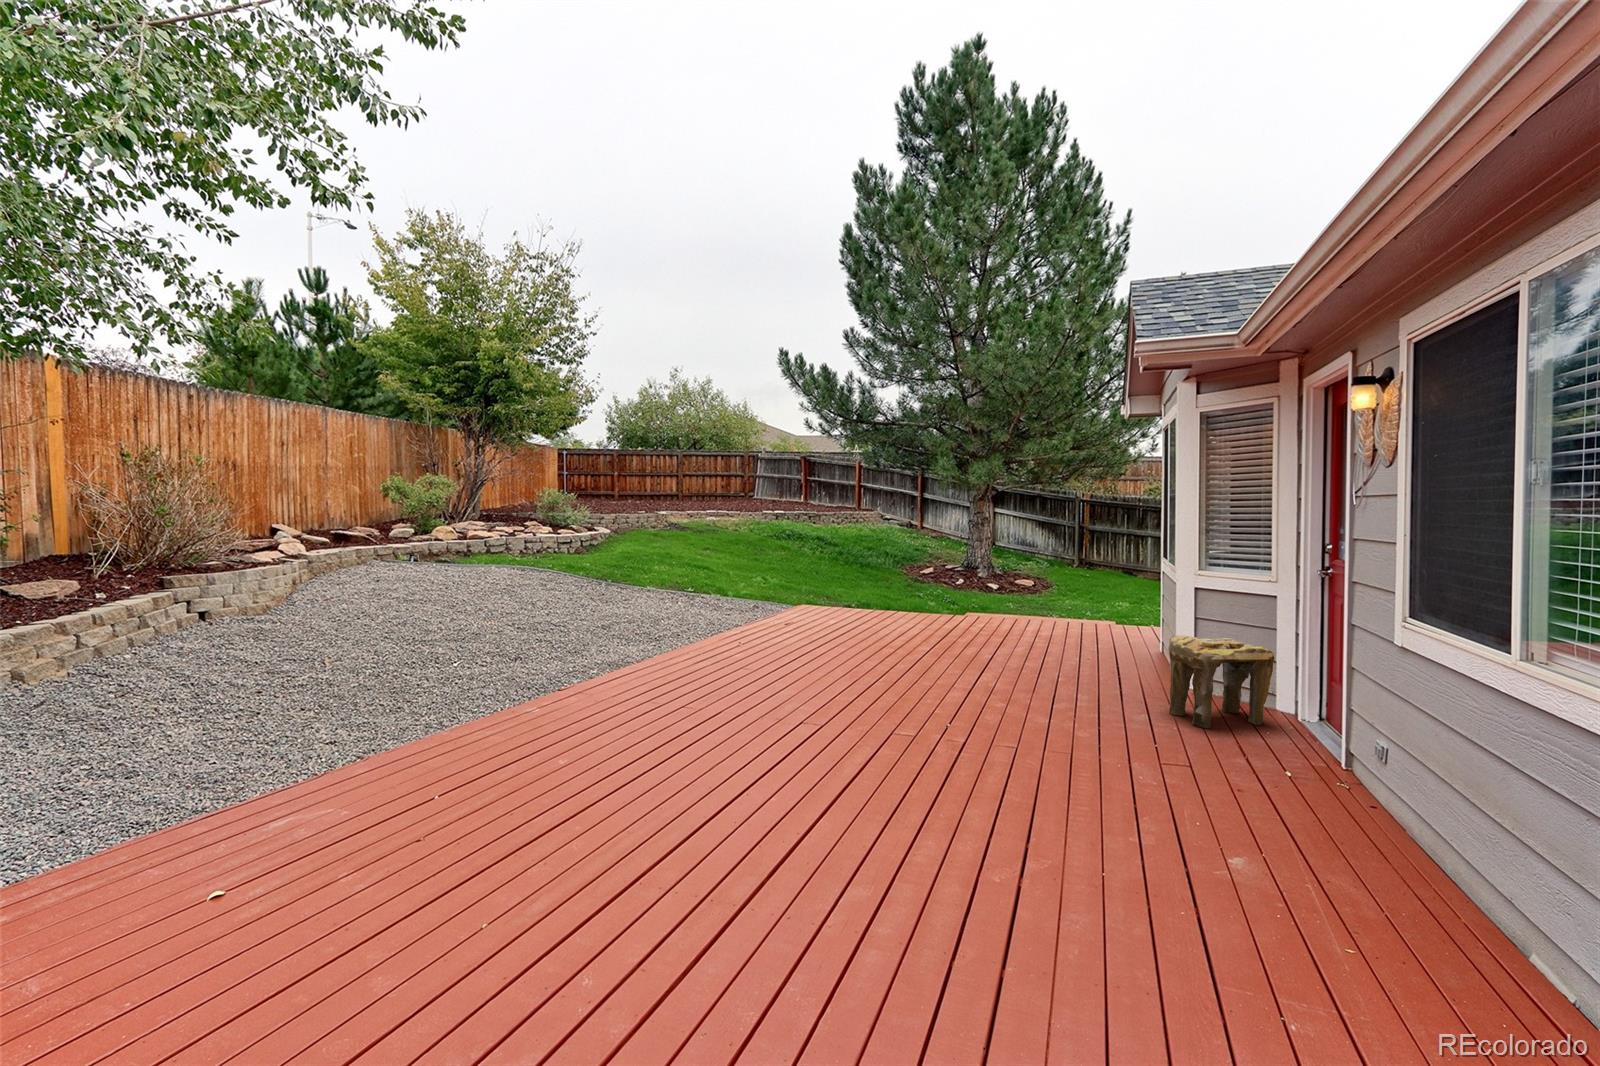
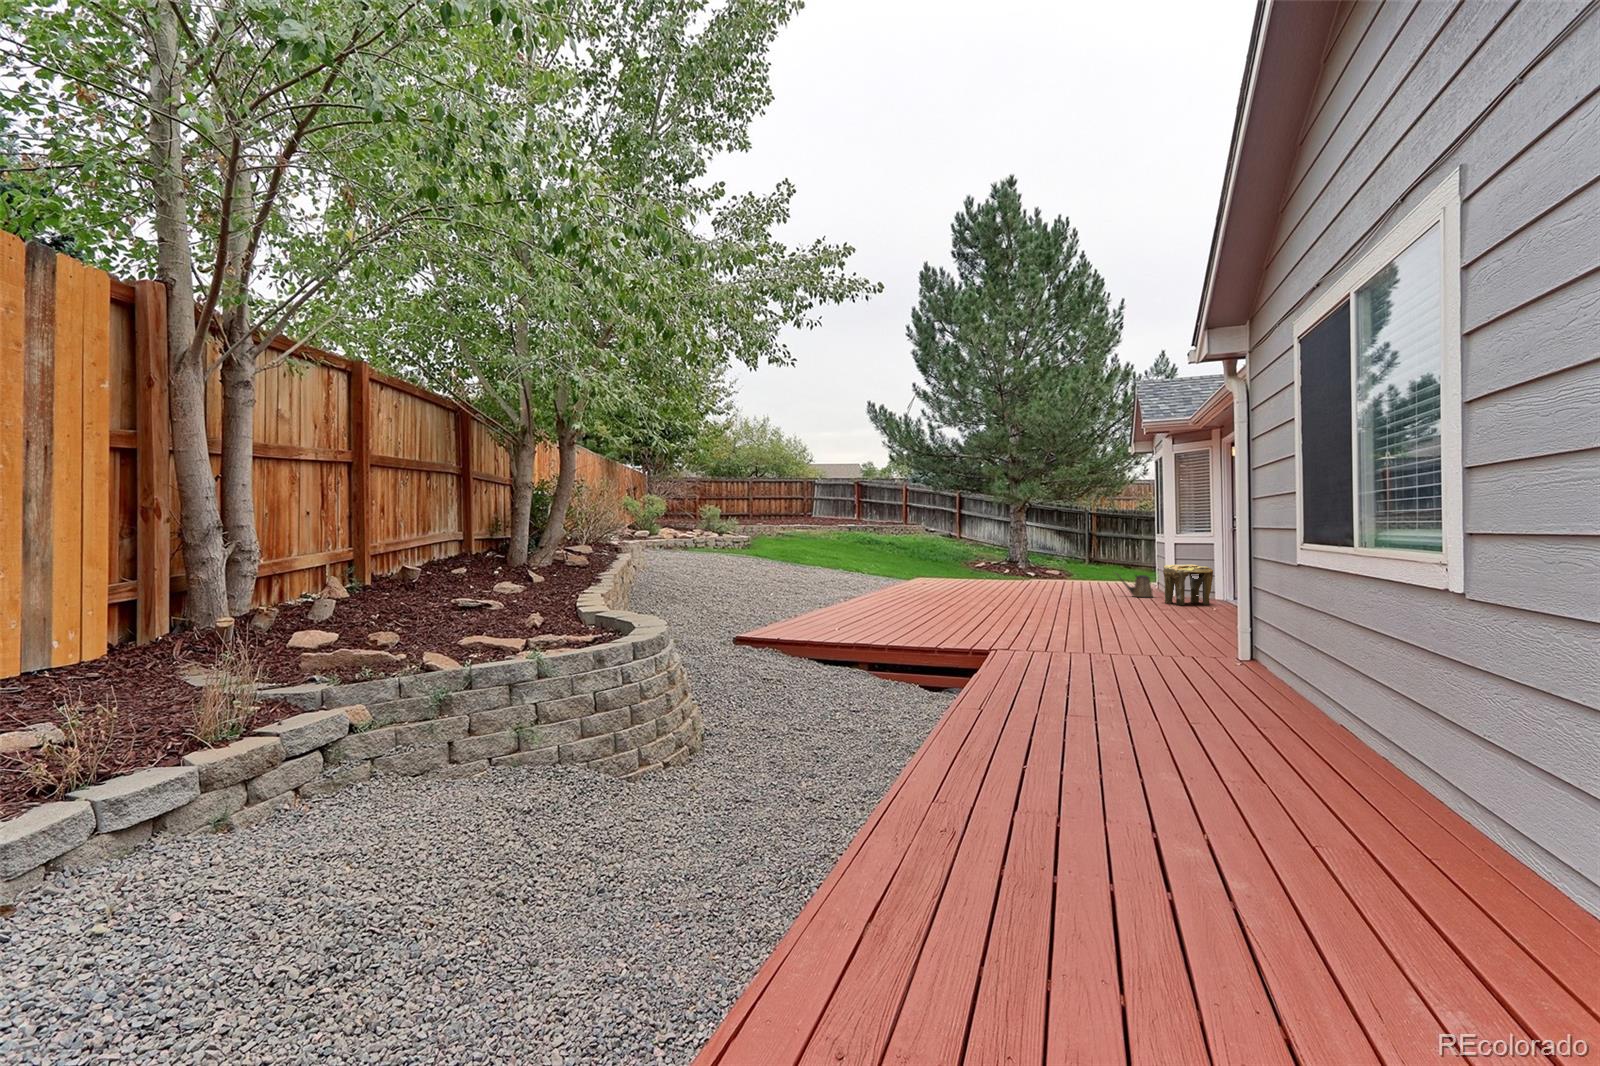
watering can: none [1075,630,1160,685] -> present [1117,574,1153,597]

